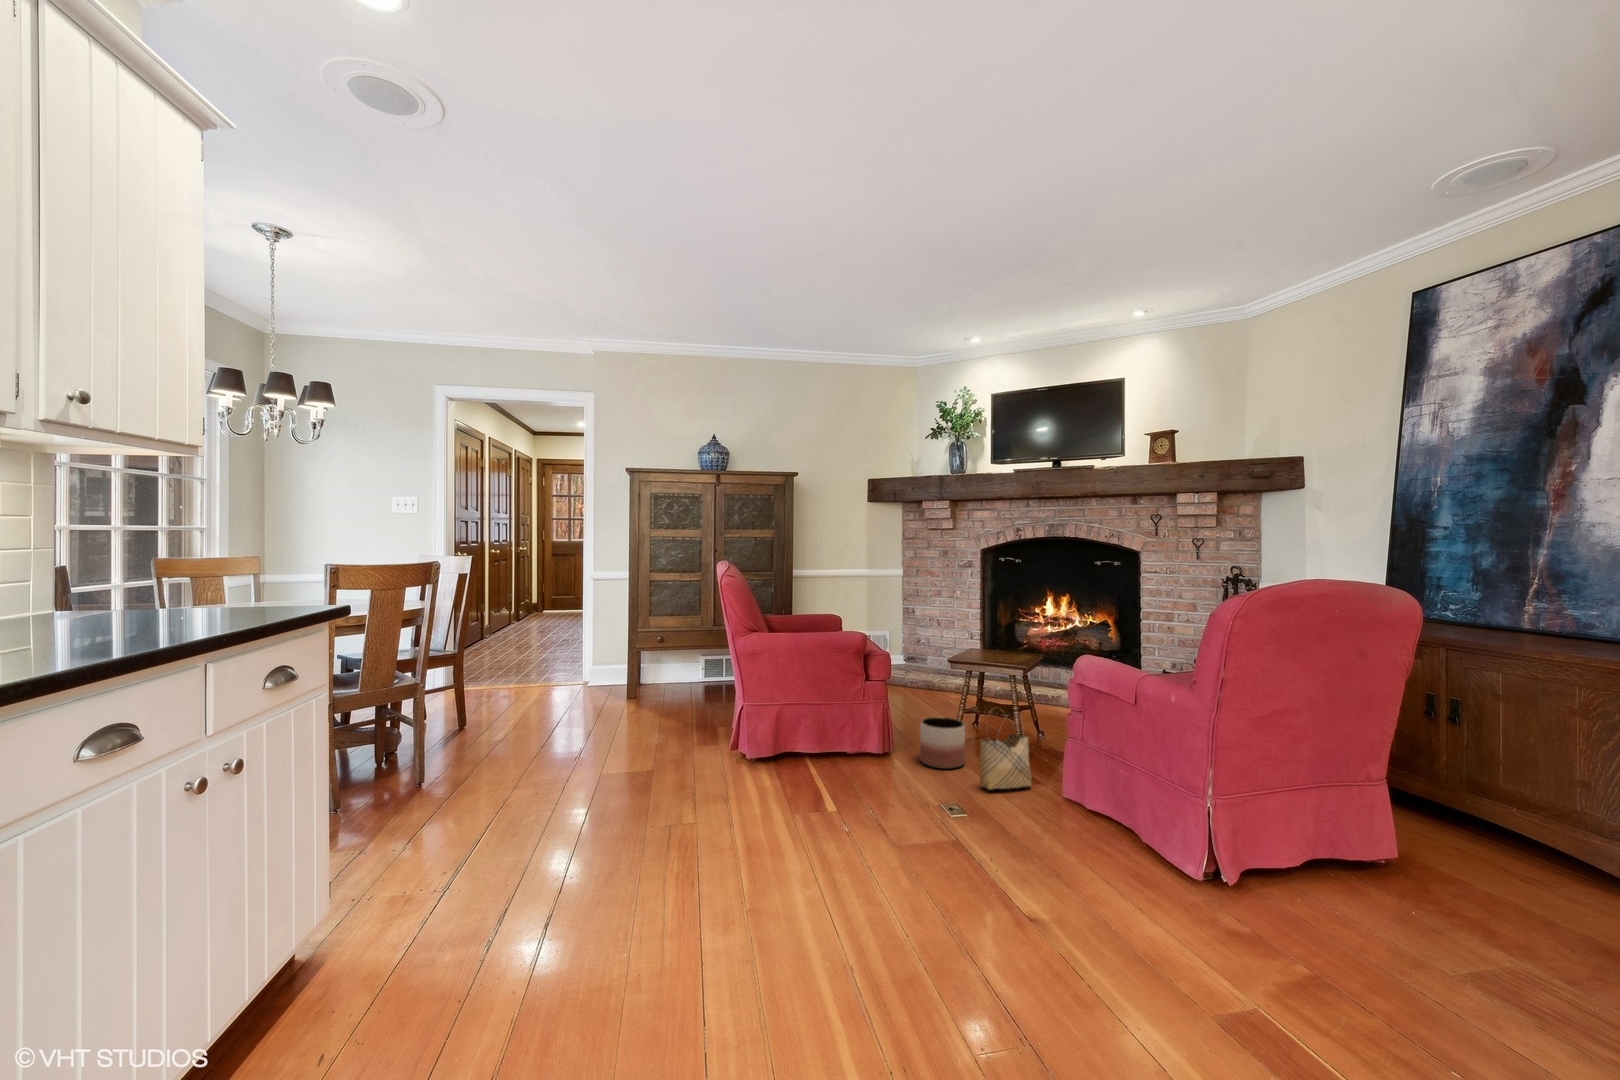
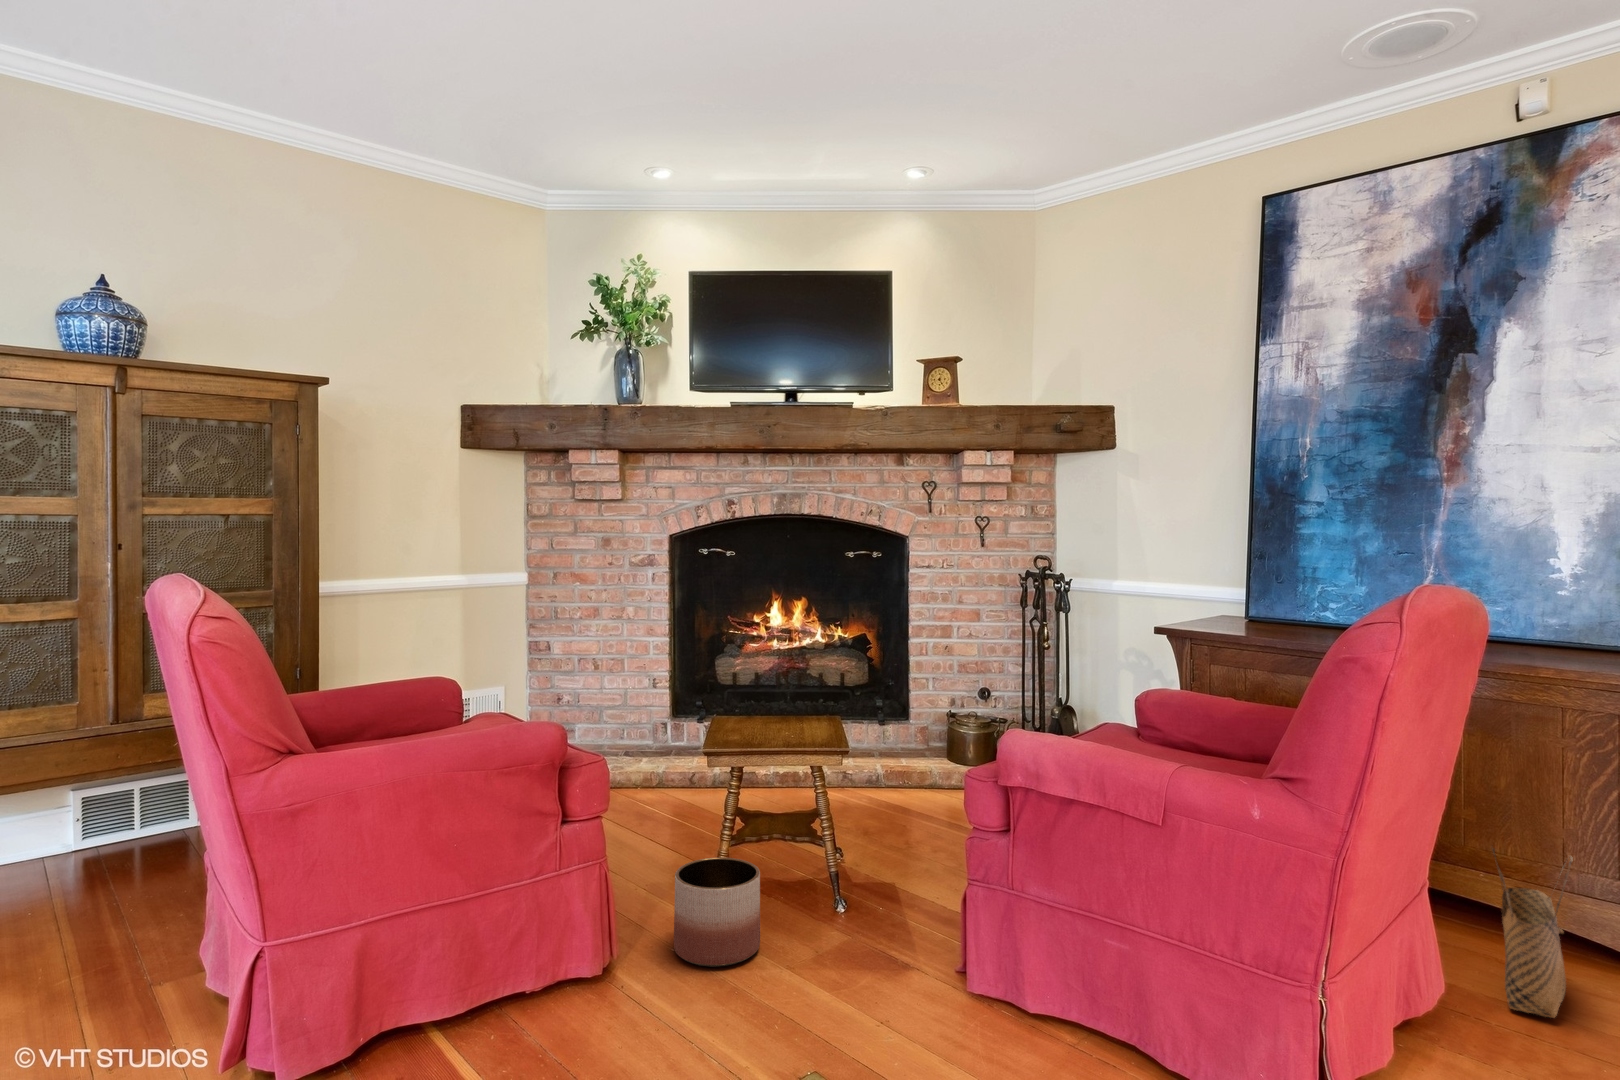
woven basket: present [980,708,1032,790] -> present [1493,849,1573,1018]

